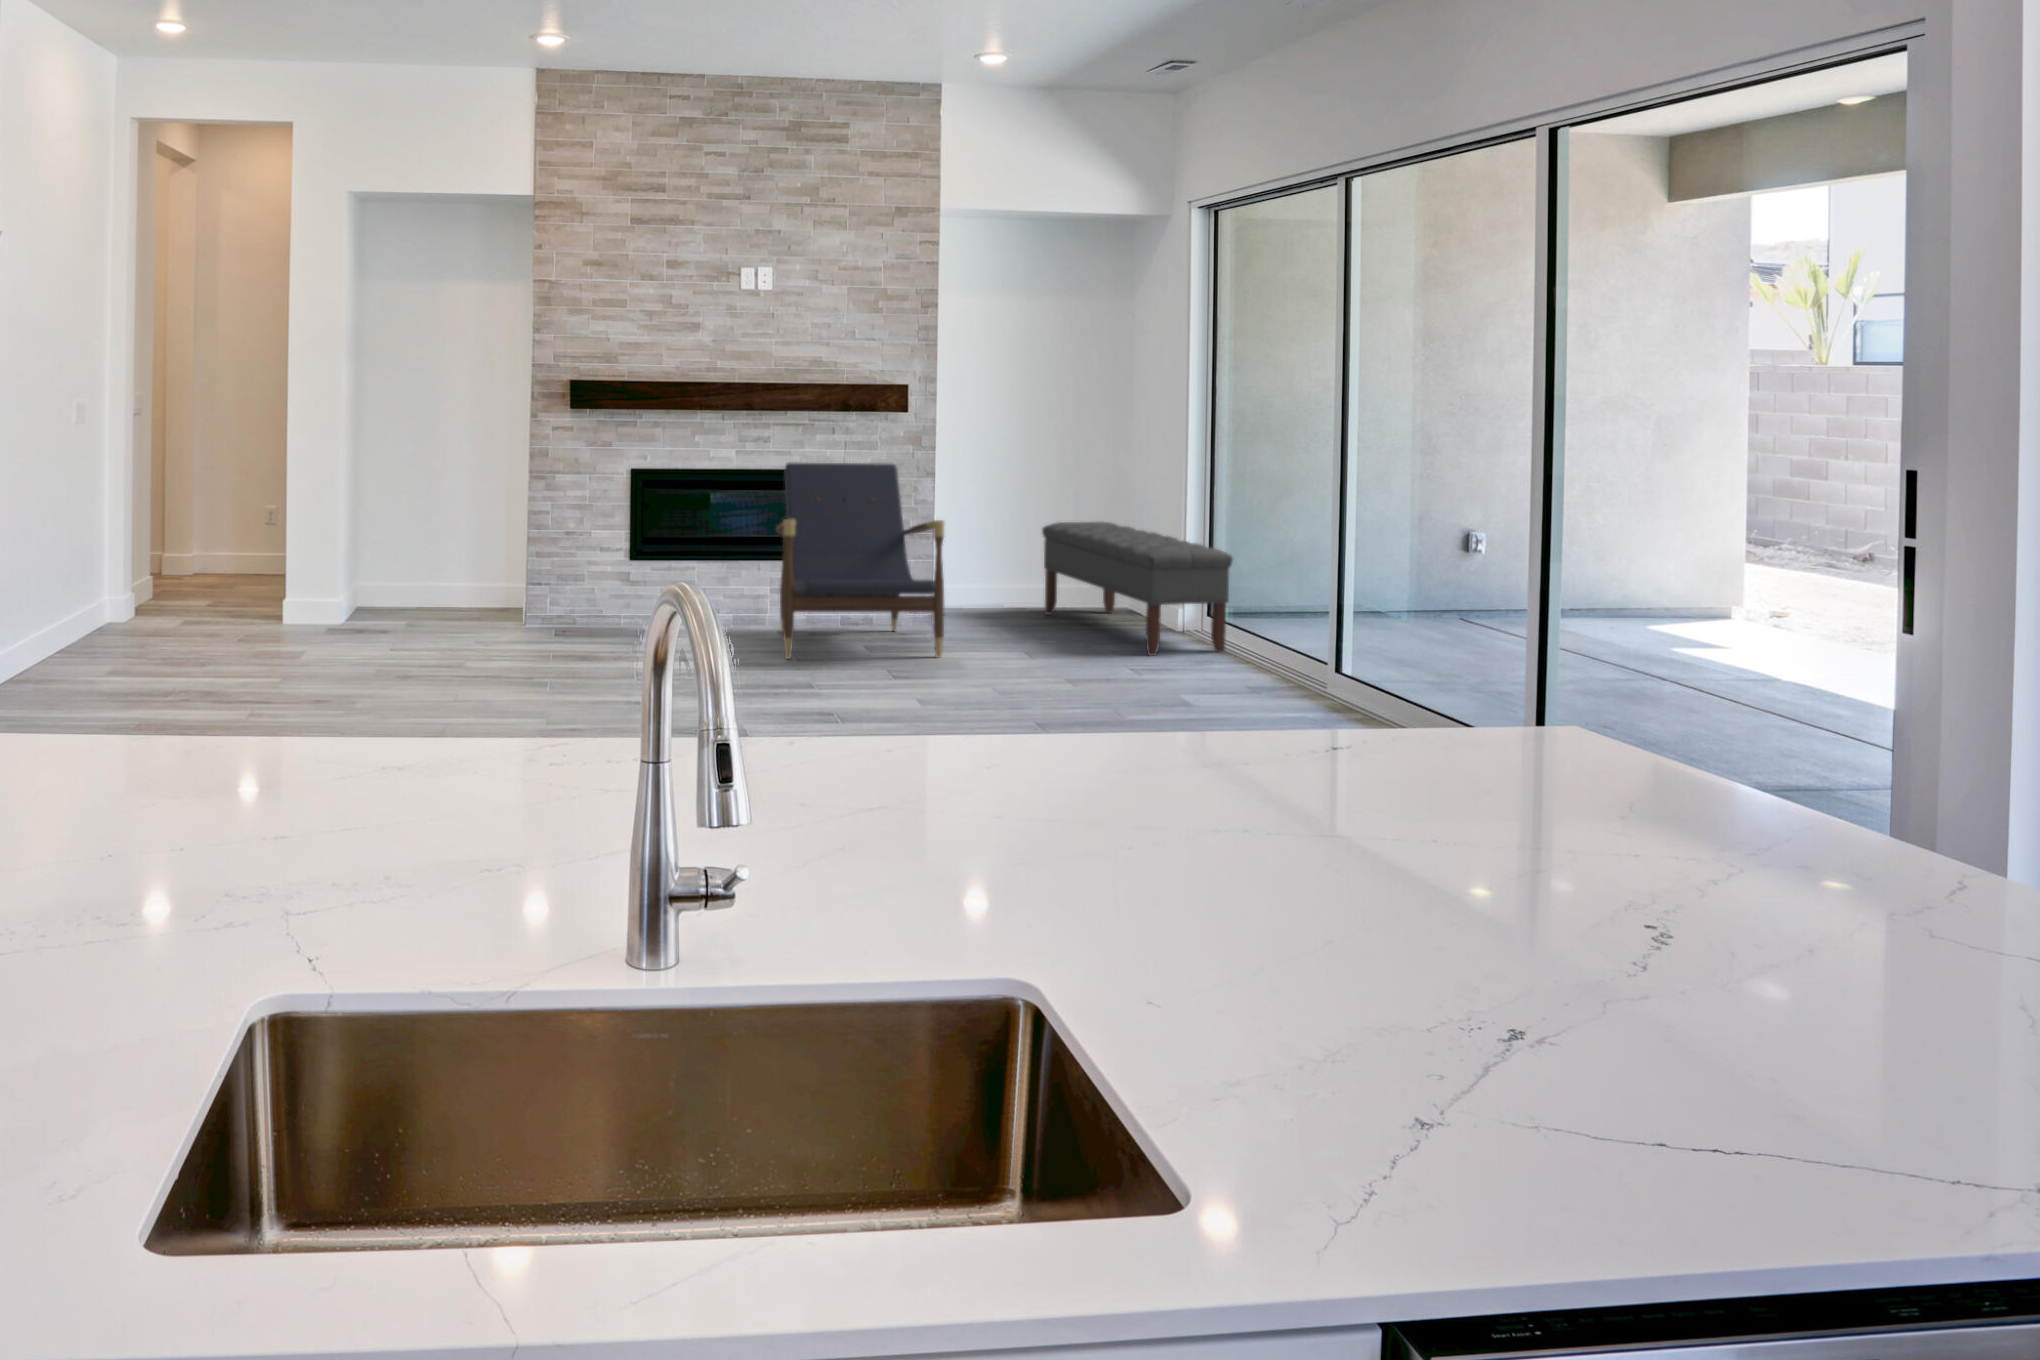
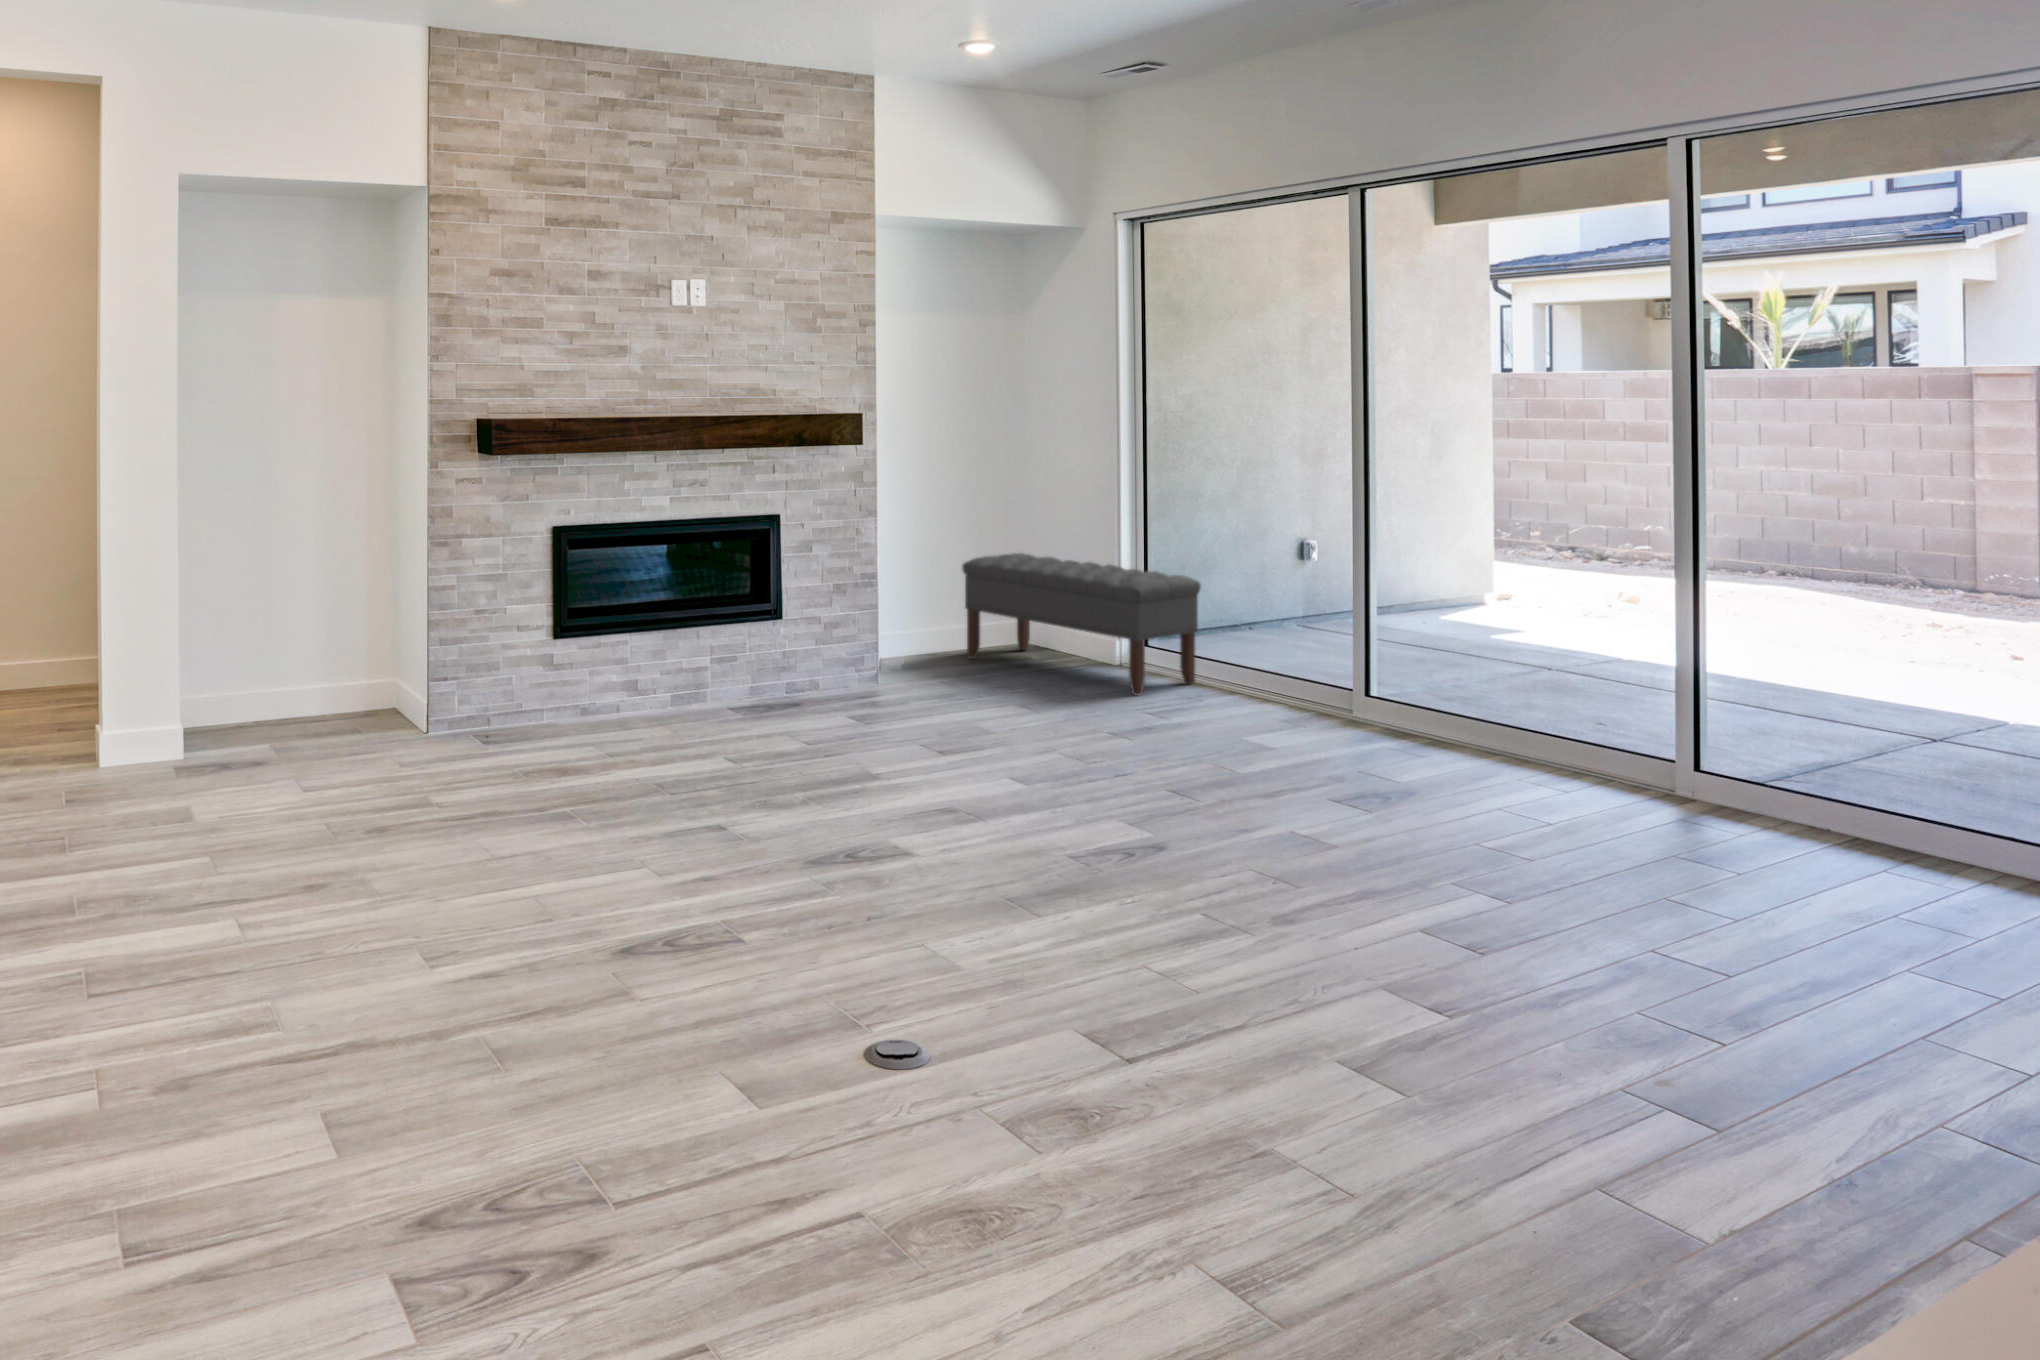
lounge chair: present [776,462,944,659] -> none [728,504,948,743]

